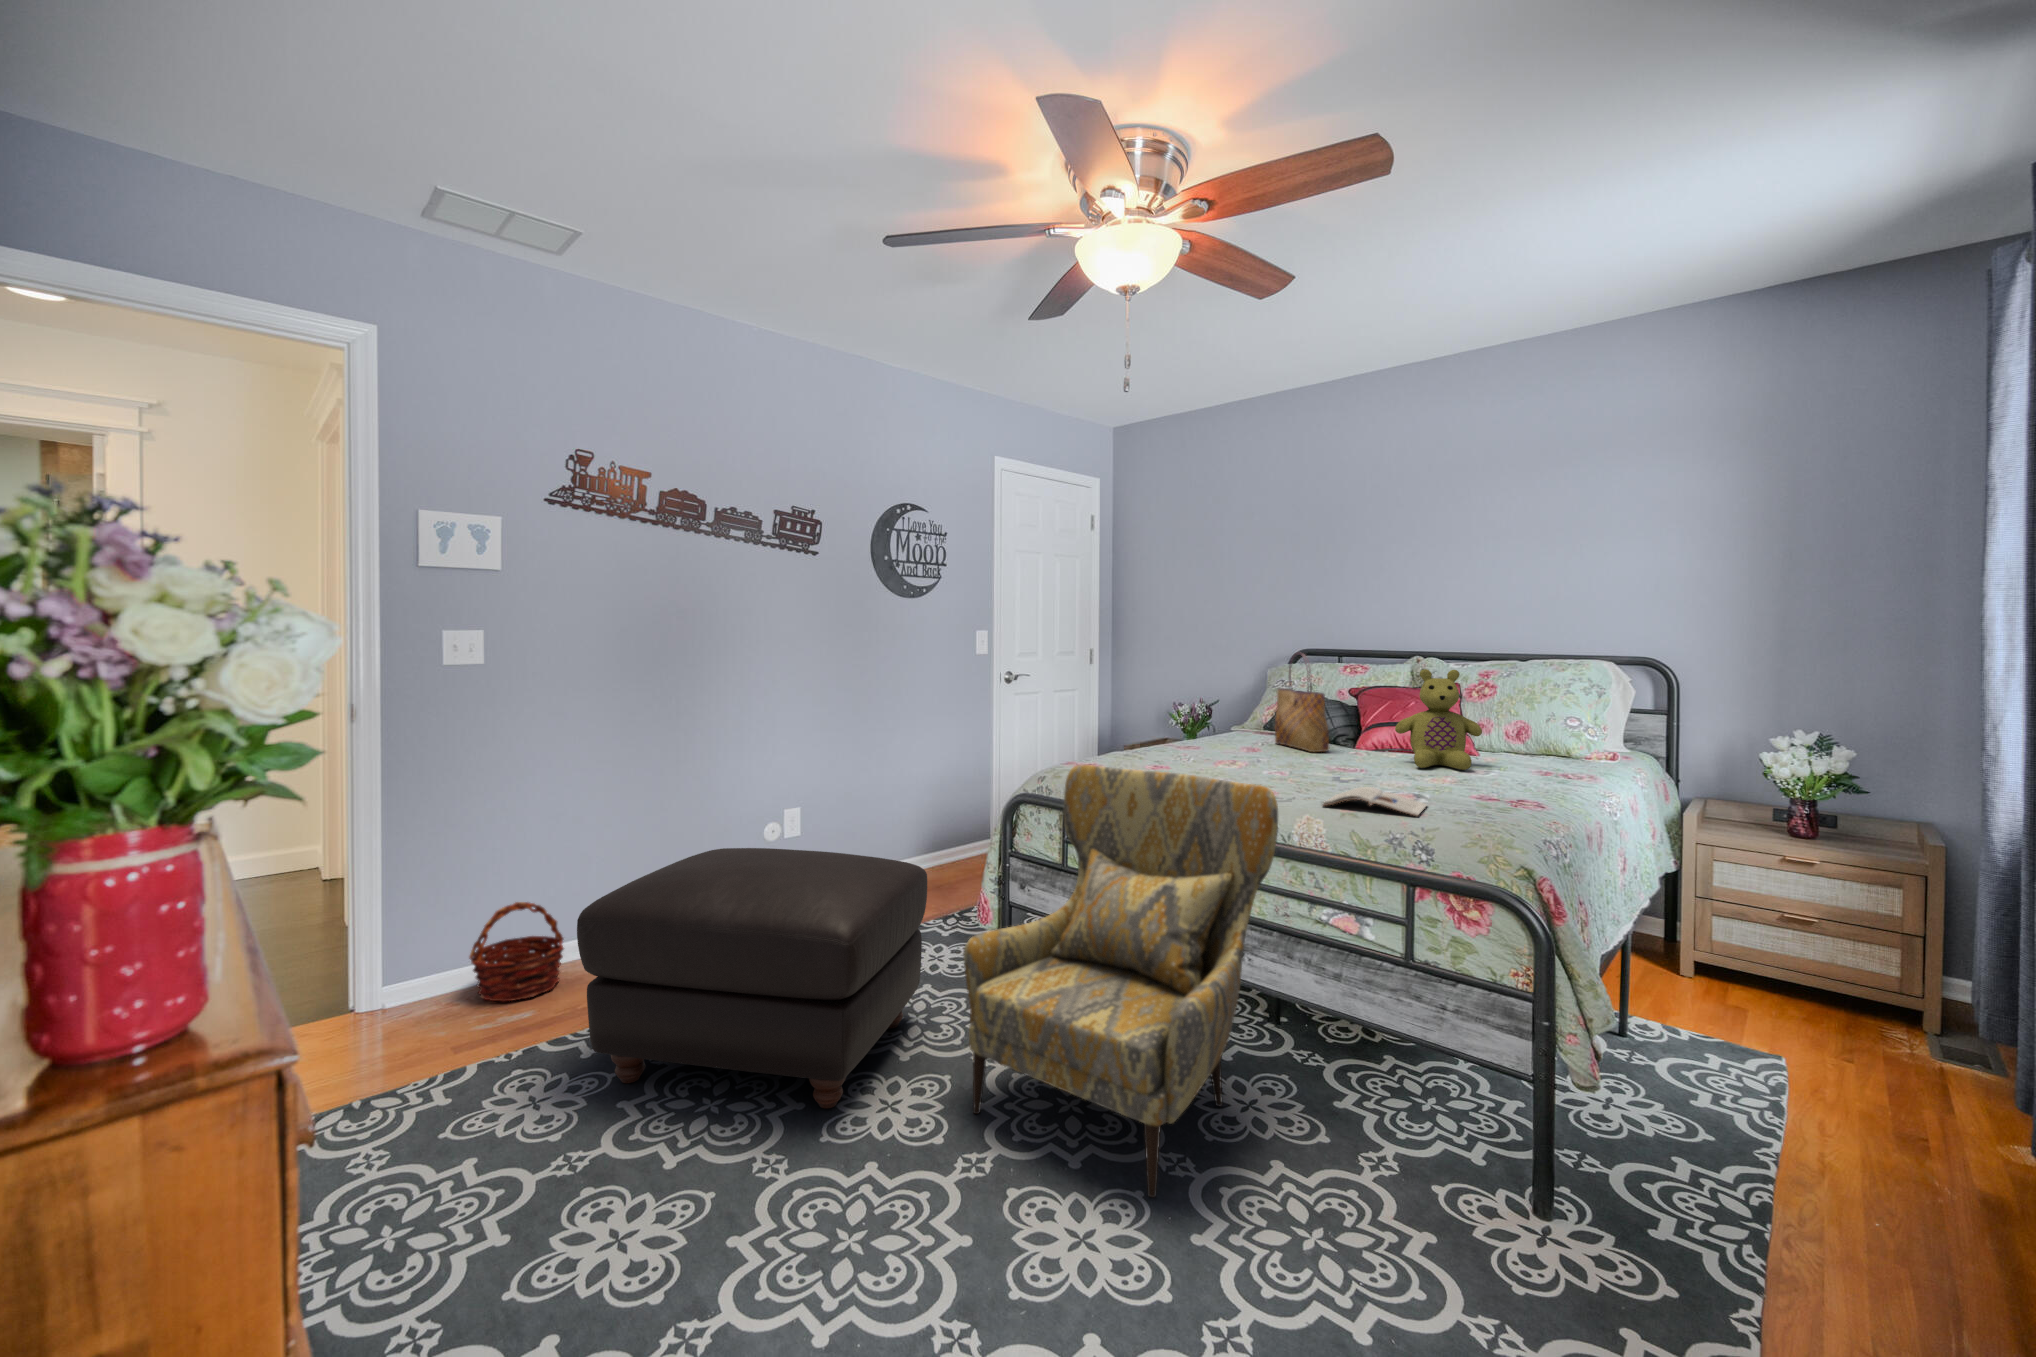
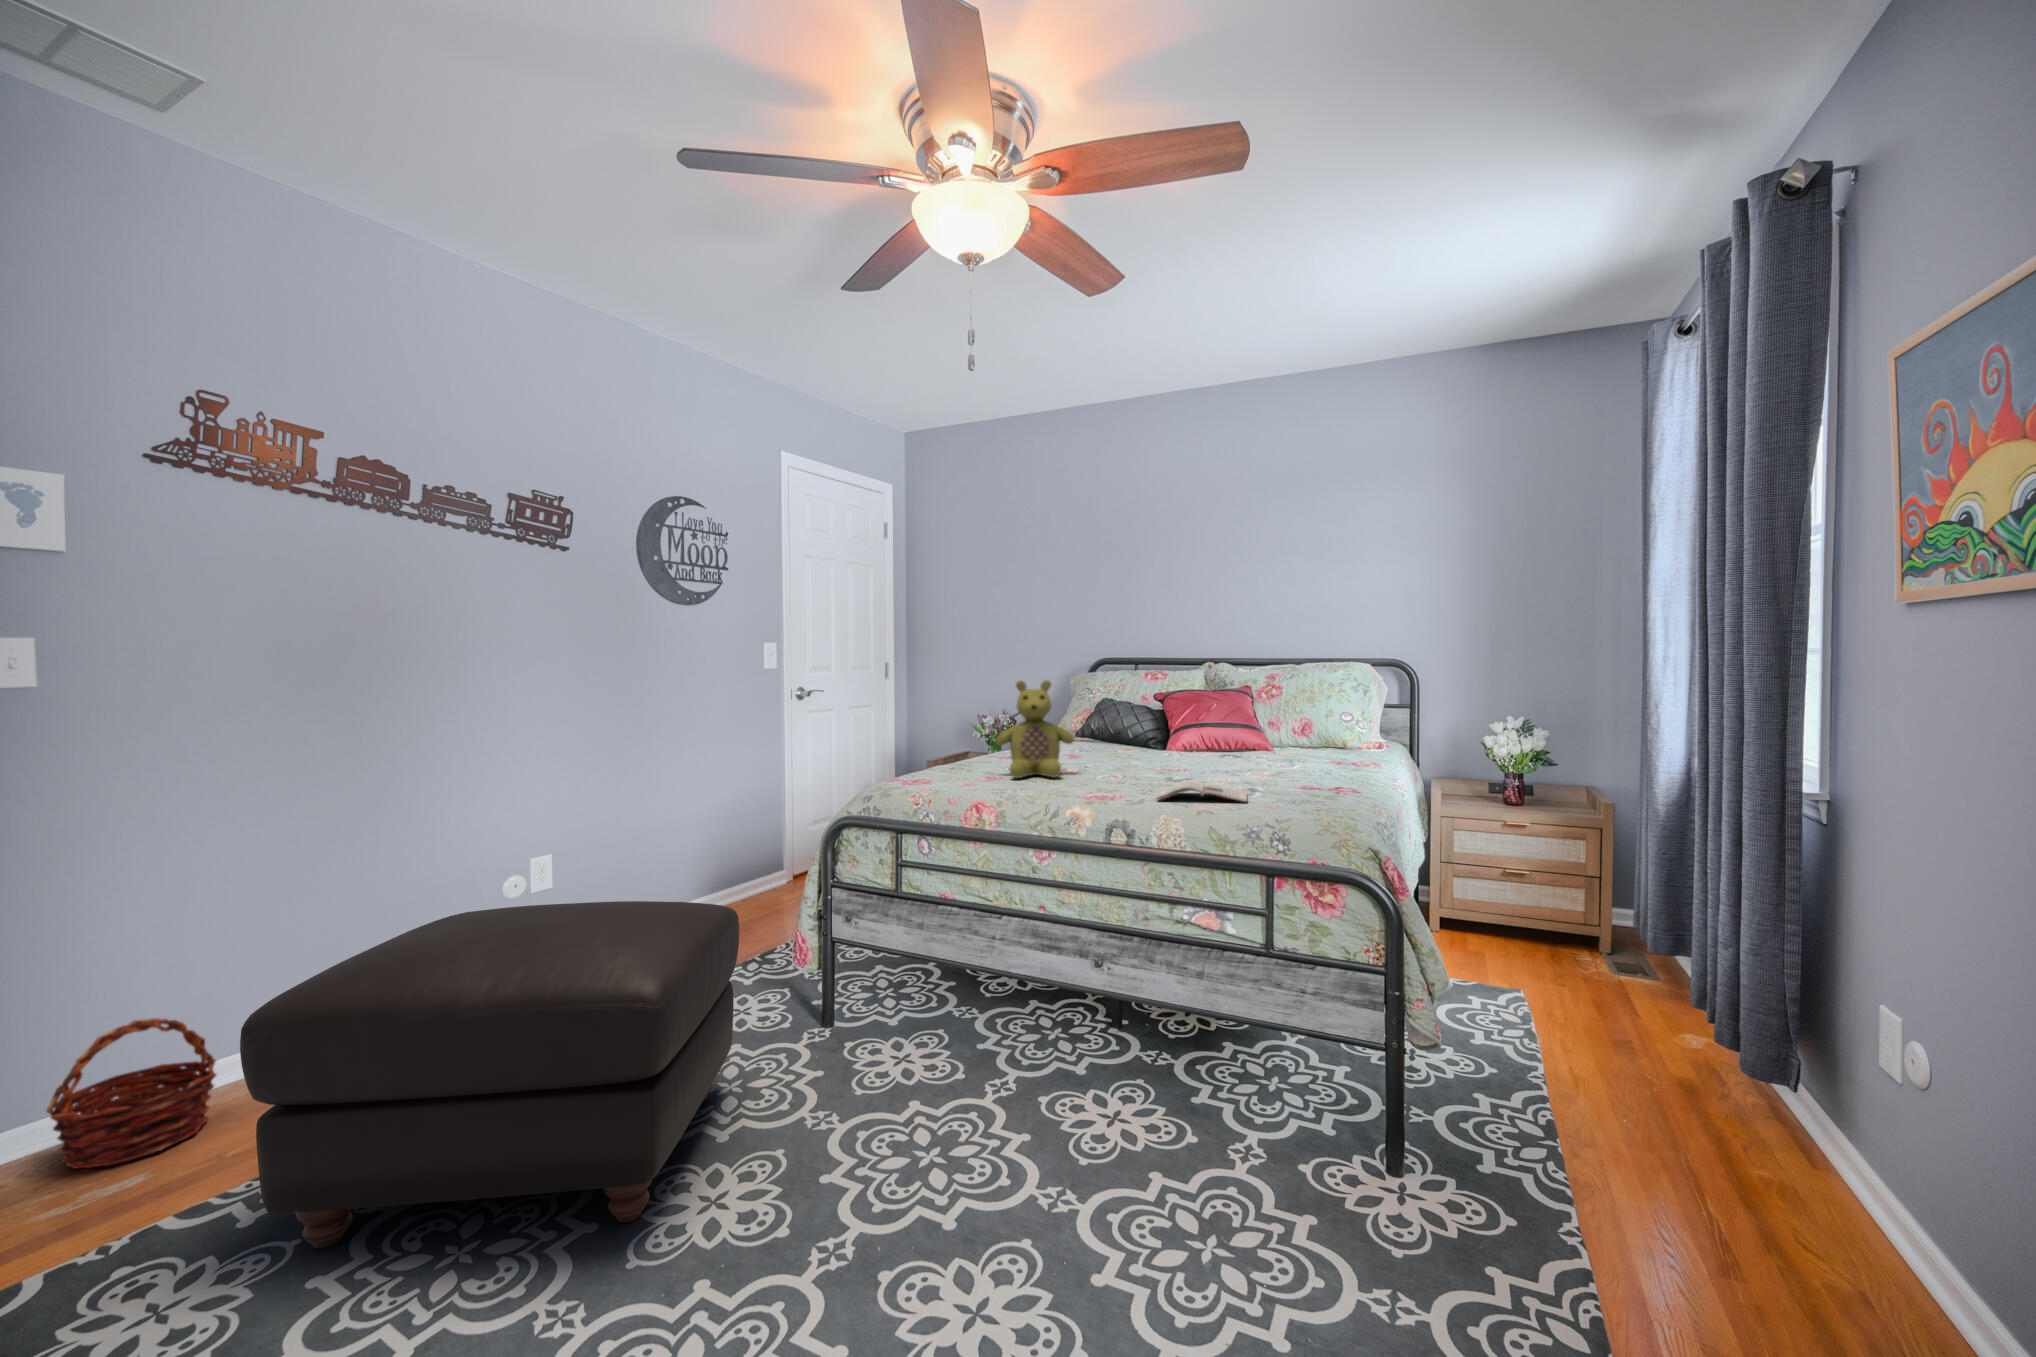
tote bag: present [1275,652,1329,752] -> none [1072,667,1126,761]
stuffed bear: present [1395,669,1482,770] -> present [996,680,1074,778]
armchair: present [963,765,1278,1197] -> none [799,776,1130,1245]

